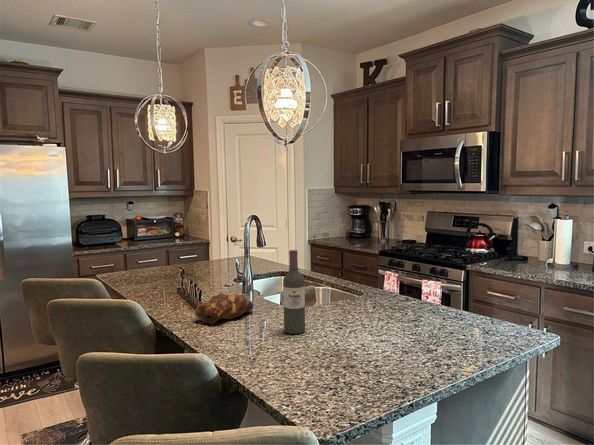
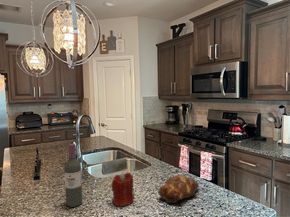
candle: none [344,288,373,332] -> present [111,173,134,206]
bread loaf: present [195,294,254,324] -> present [159,175,199,203]

